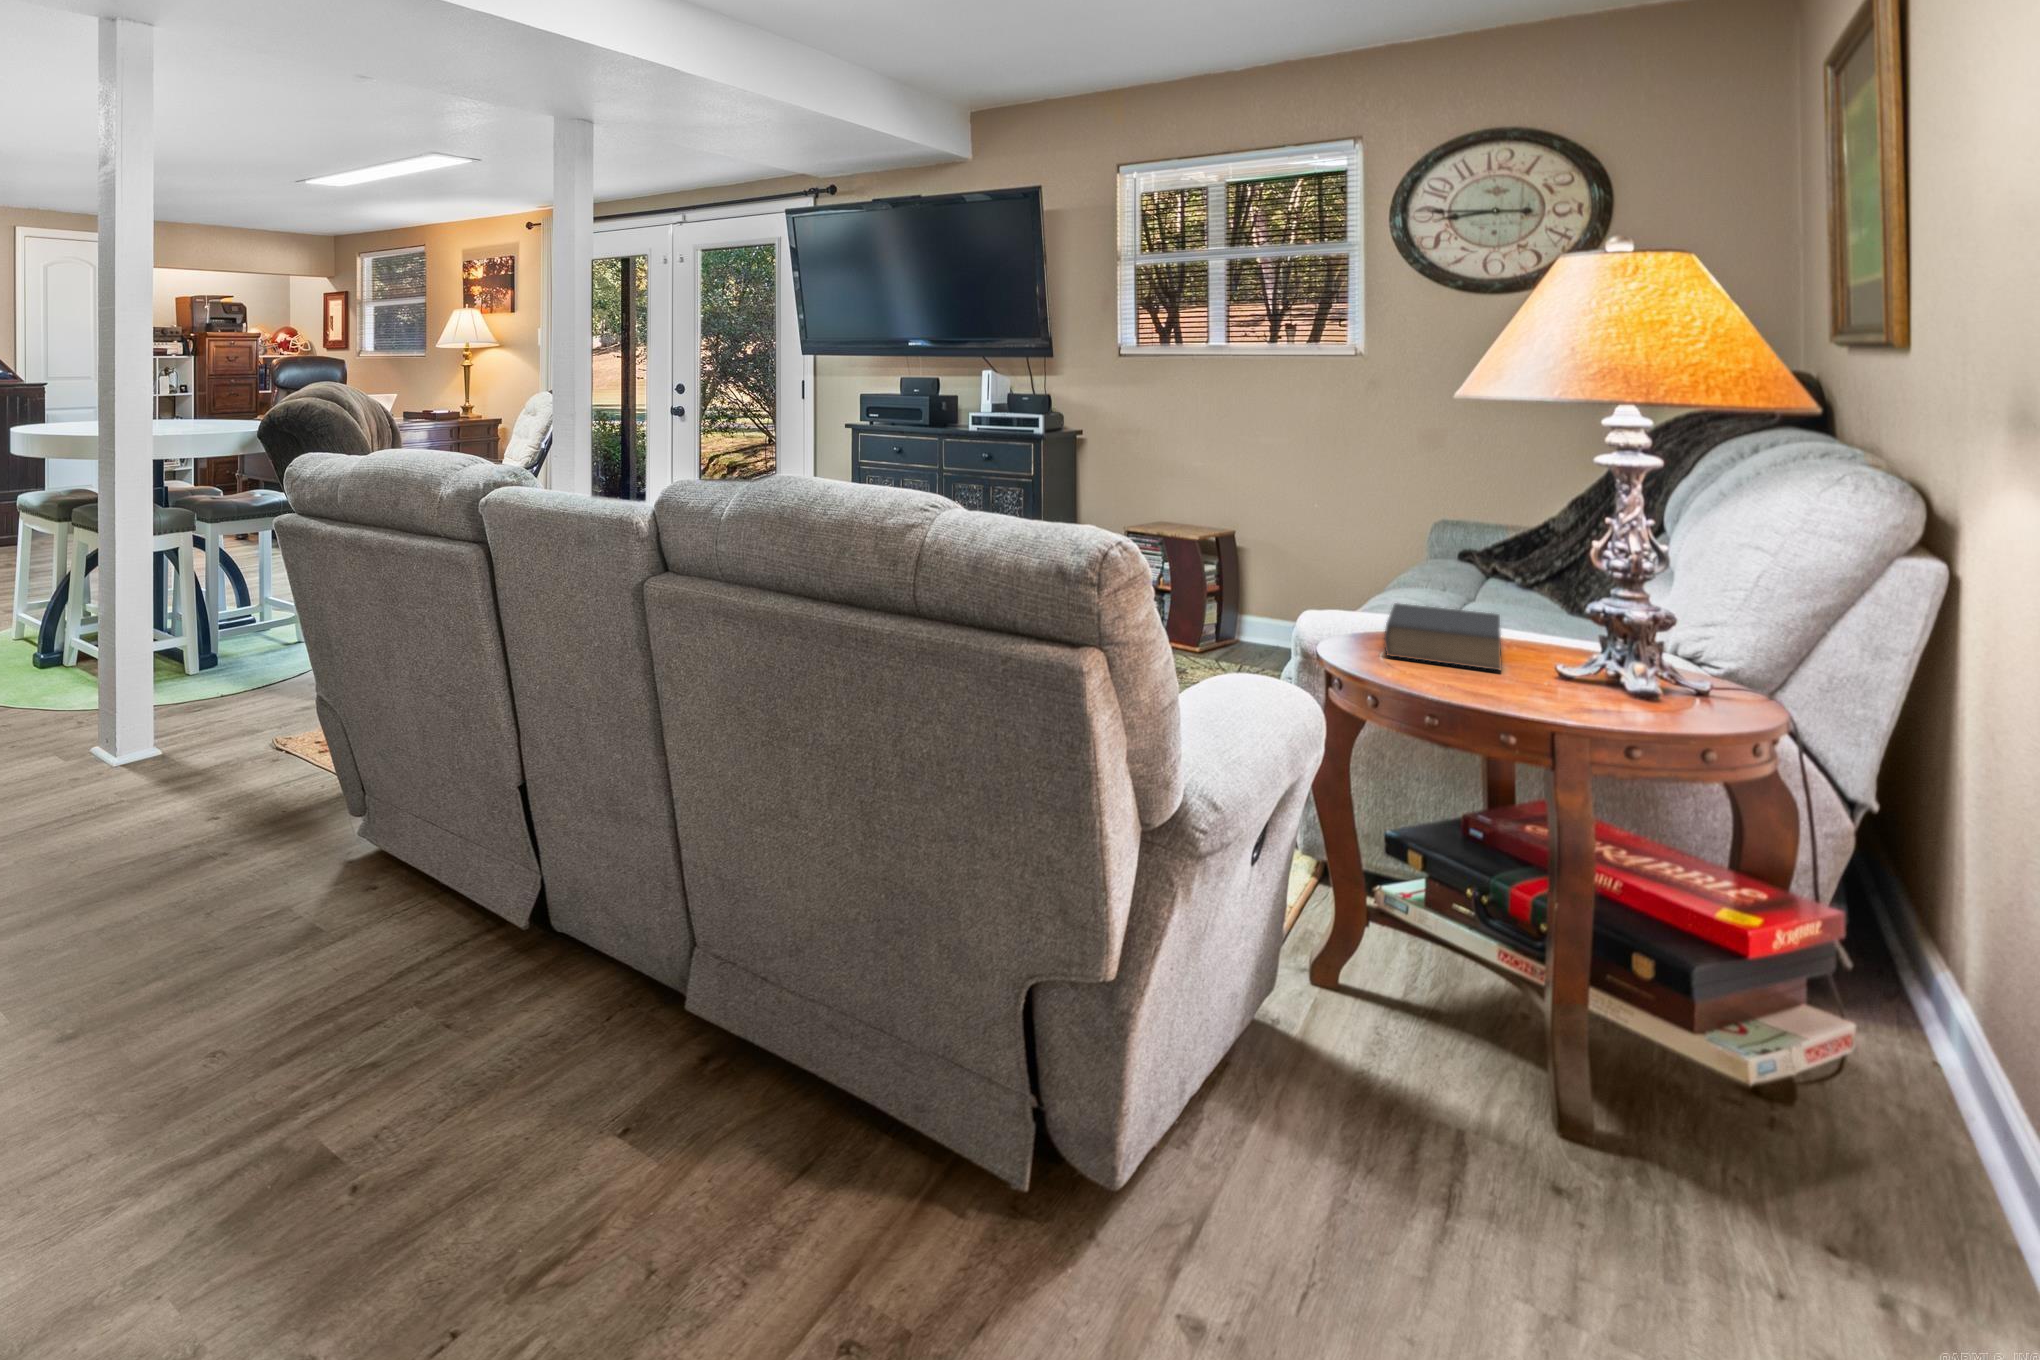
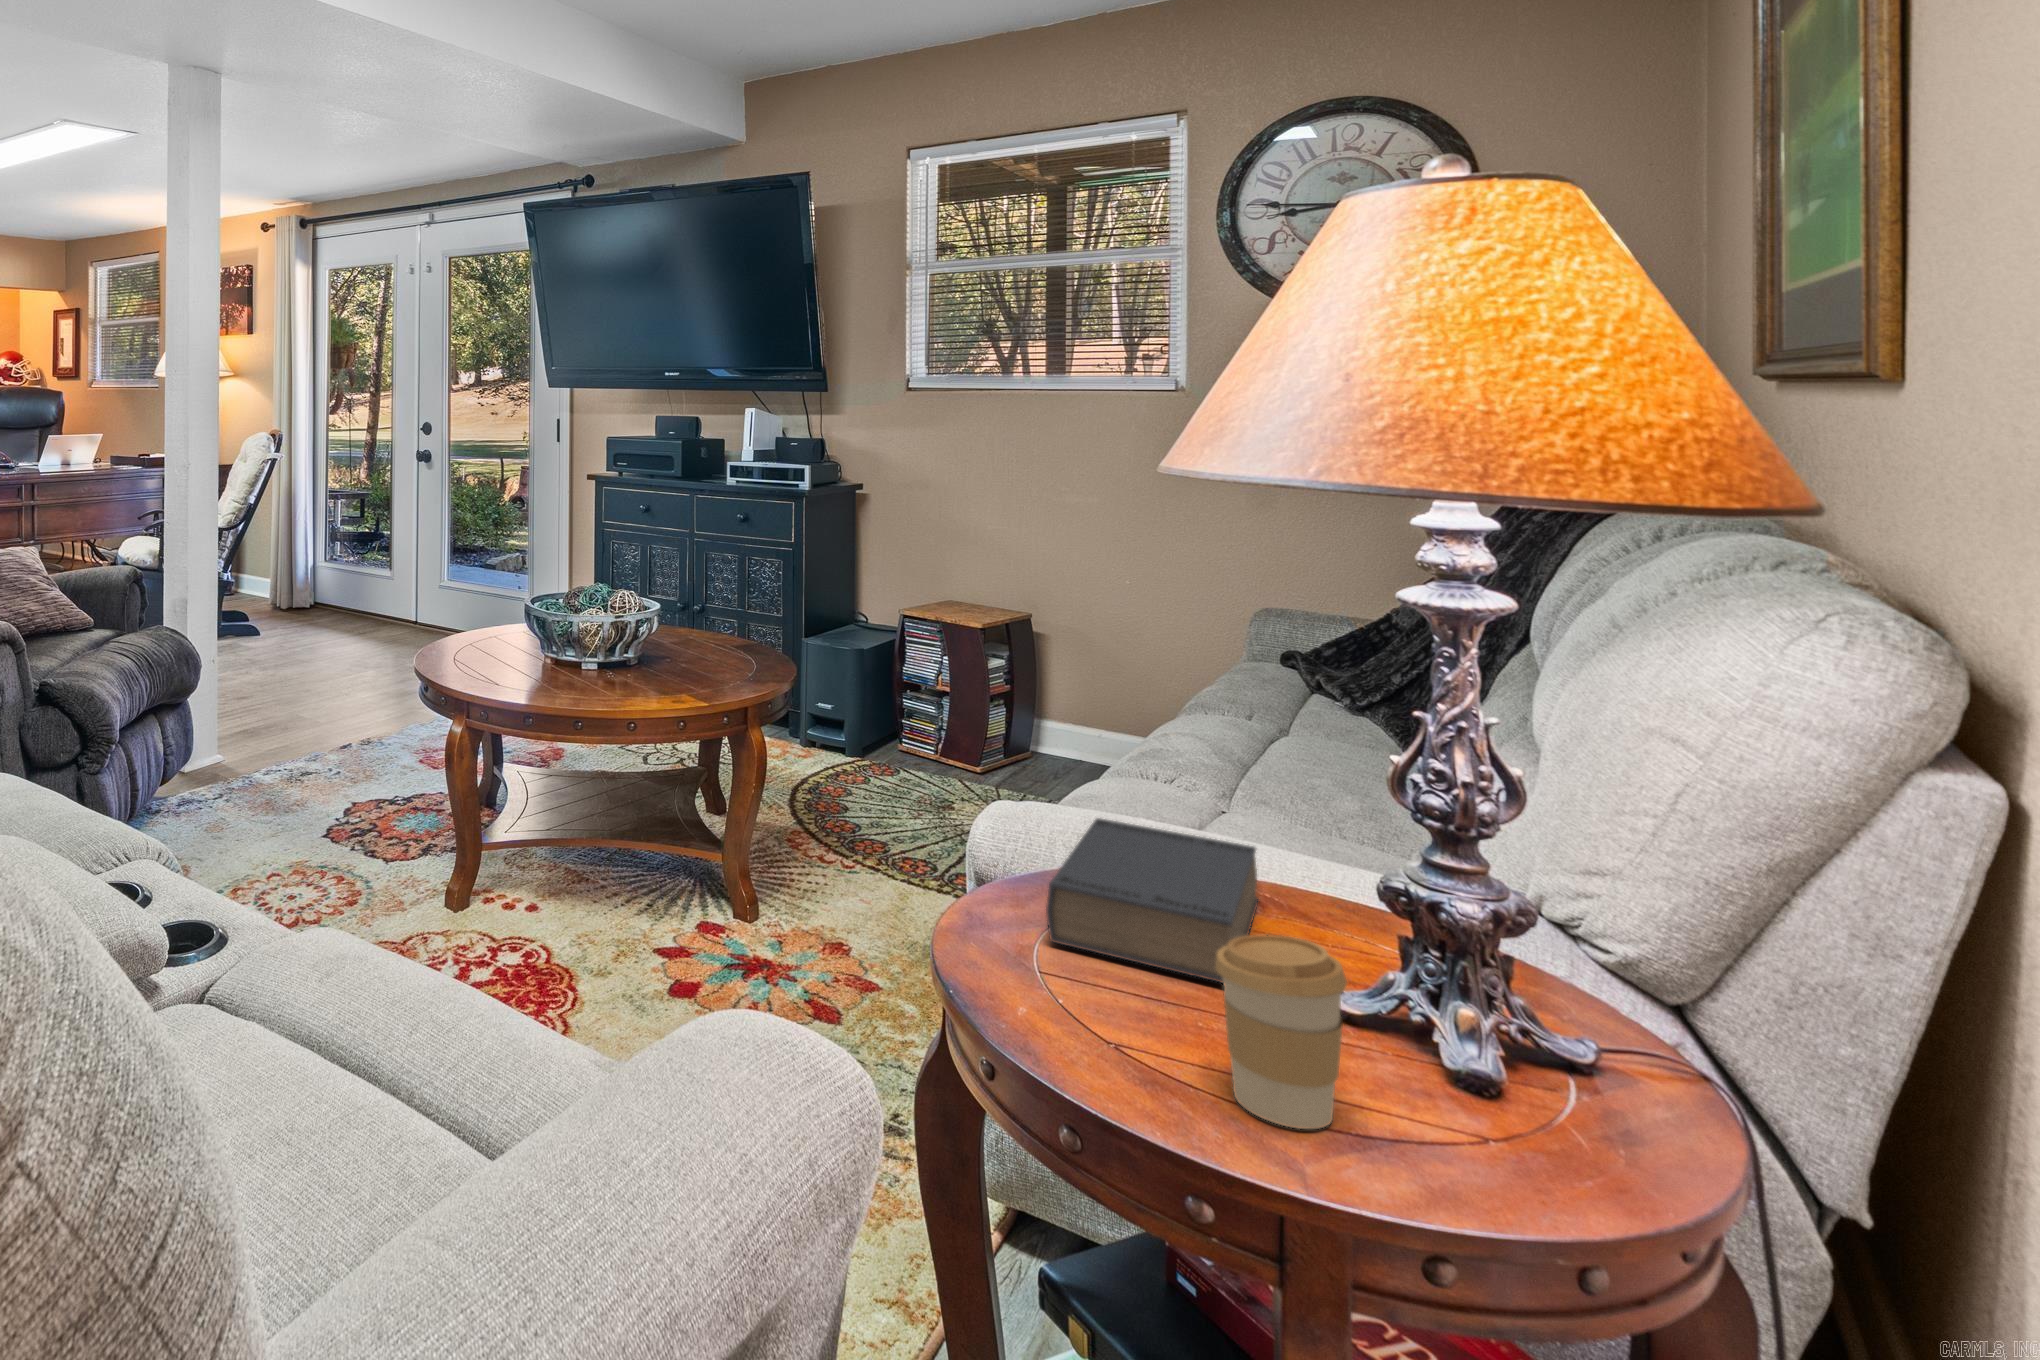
coffee cup: none [1507,627,1581,712] -> present [1215,934,1347,1129]

